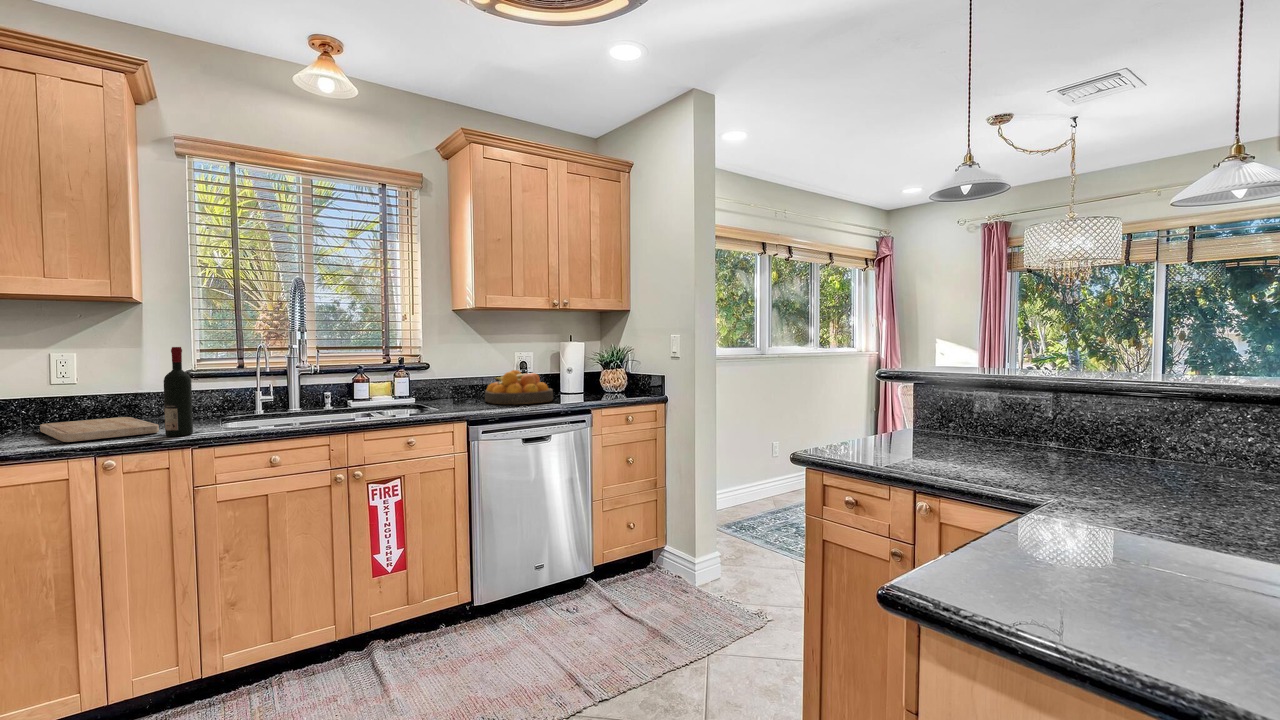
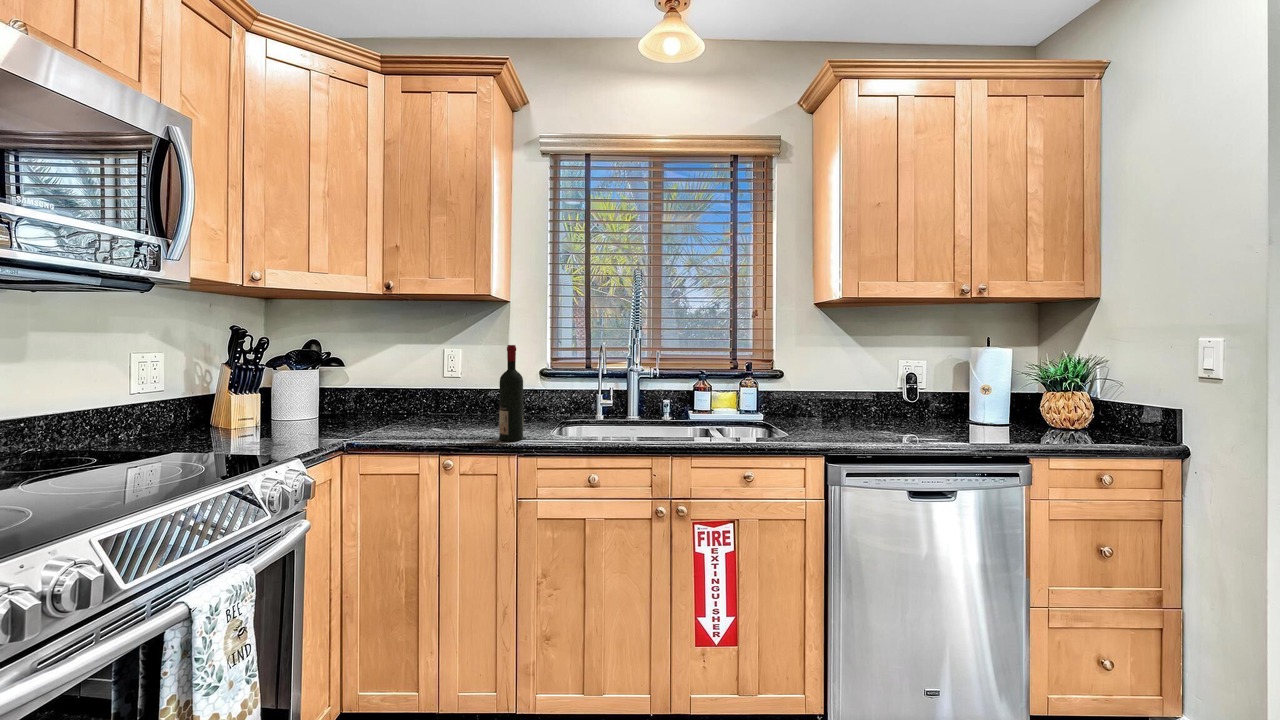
fruit bowl: present [485,370,553,404] -> none [853,385,958,437]
cutting board: present [40,417,159,442] -> none [423,413,500,437]

